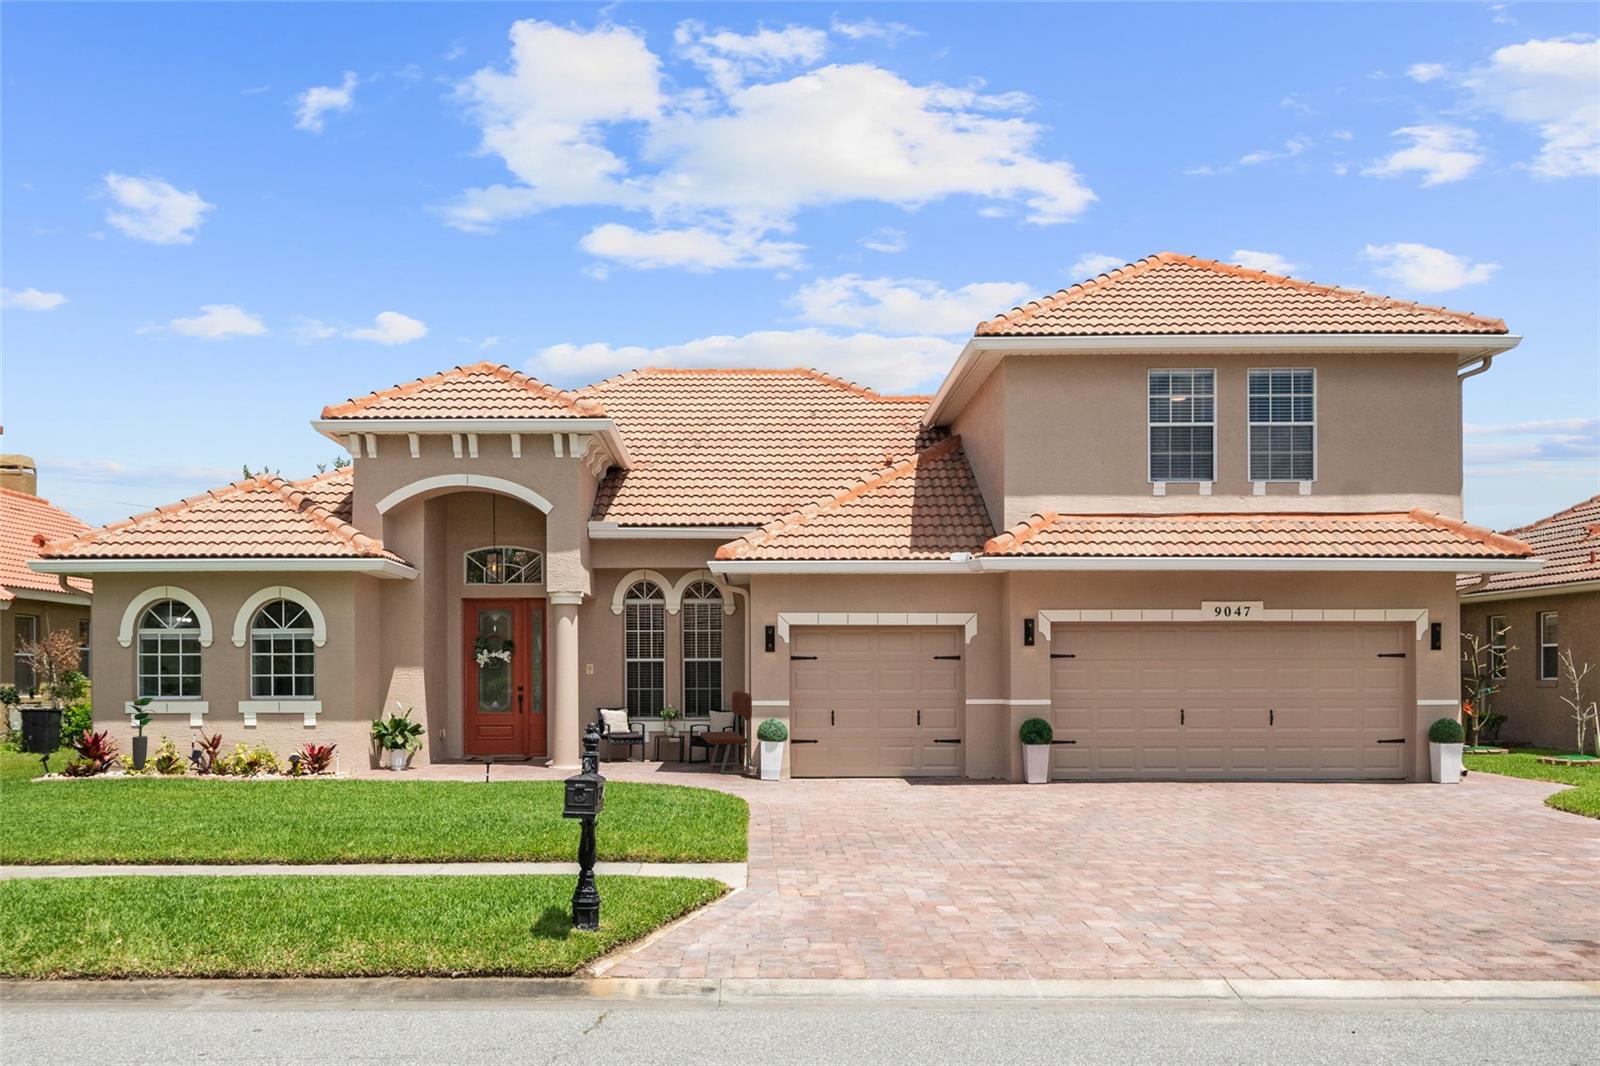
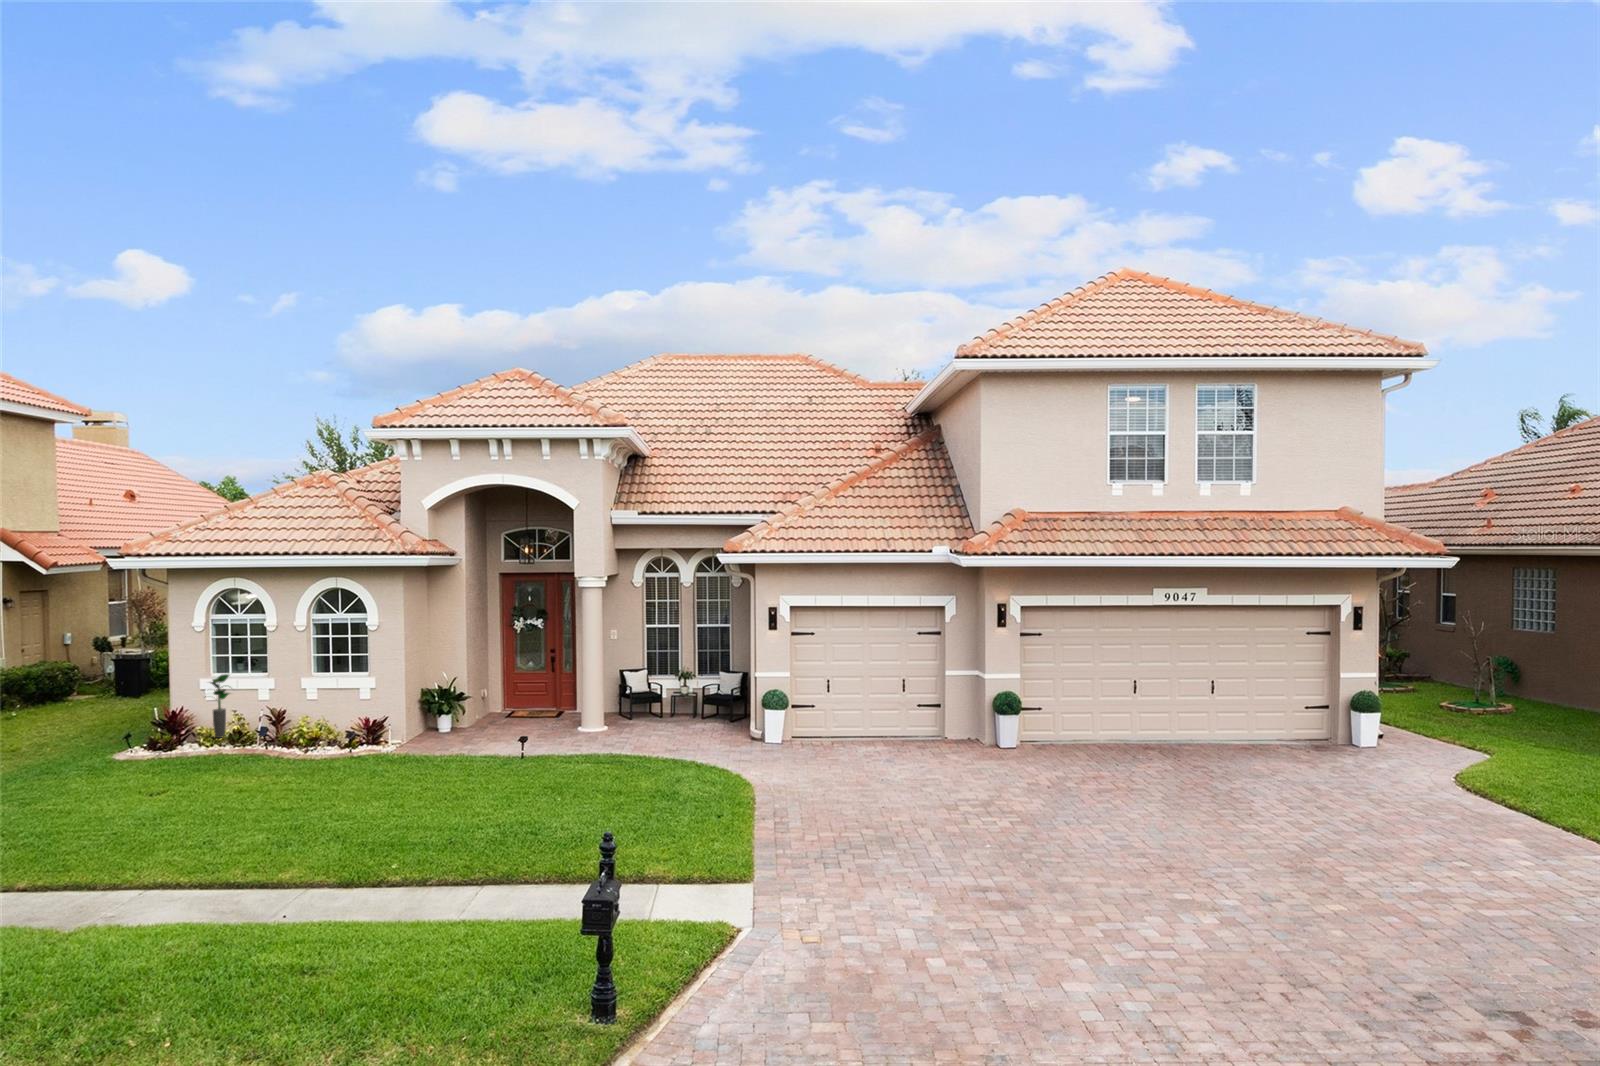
bench: present [700,691,752,774] -> none [712,664,758,740]

